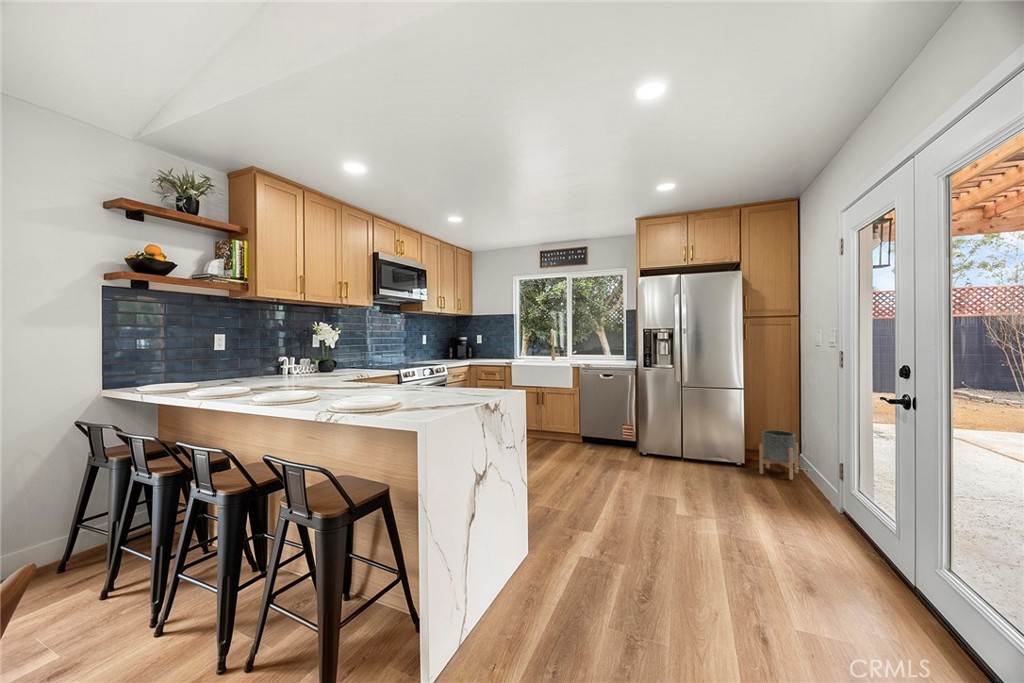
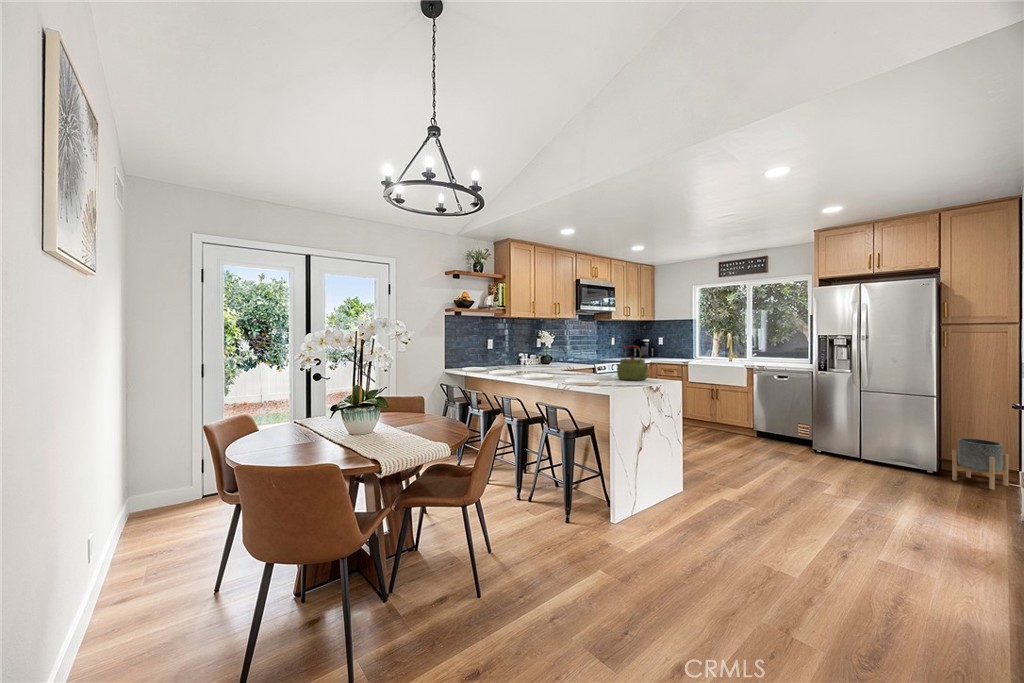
kettle: none [430,341,479,397] -> present [617,345,648,380]

